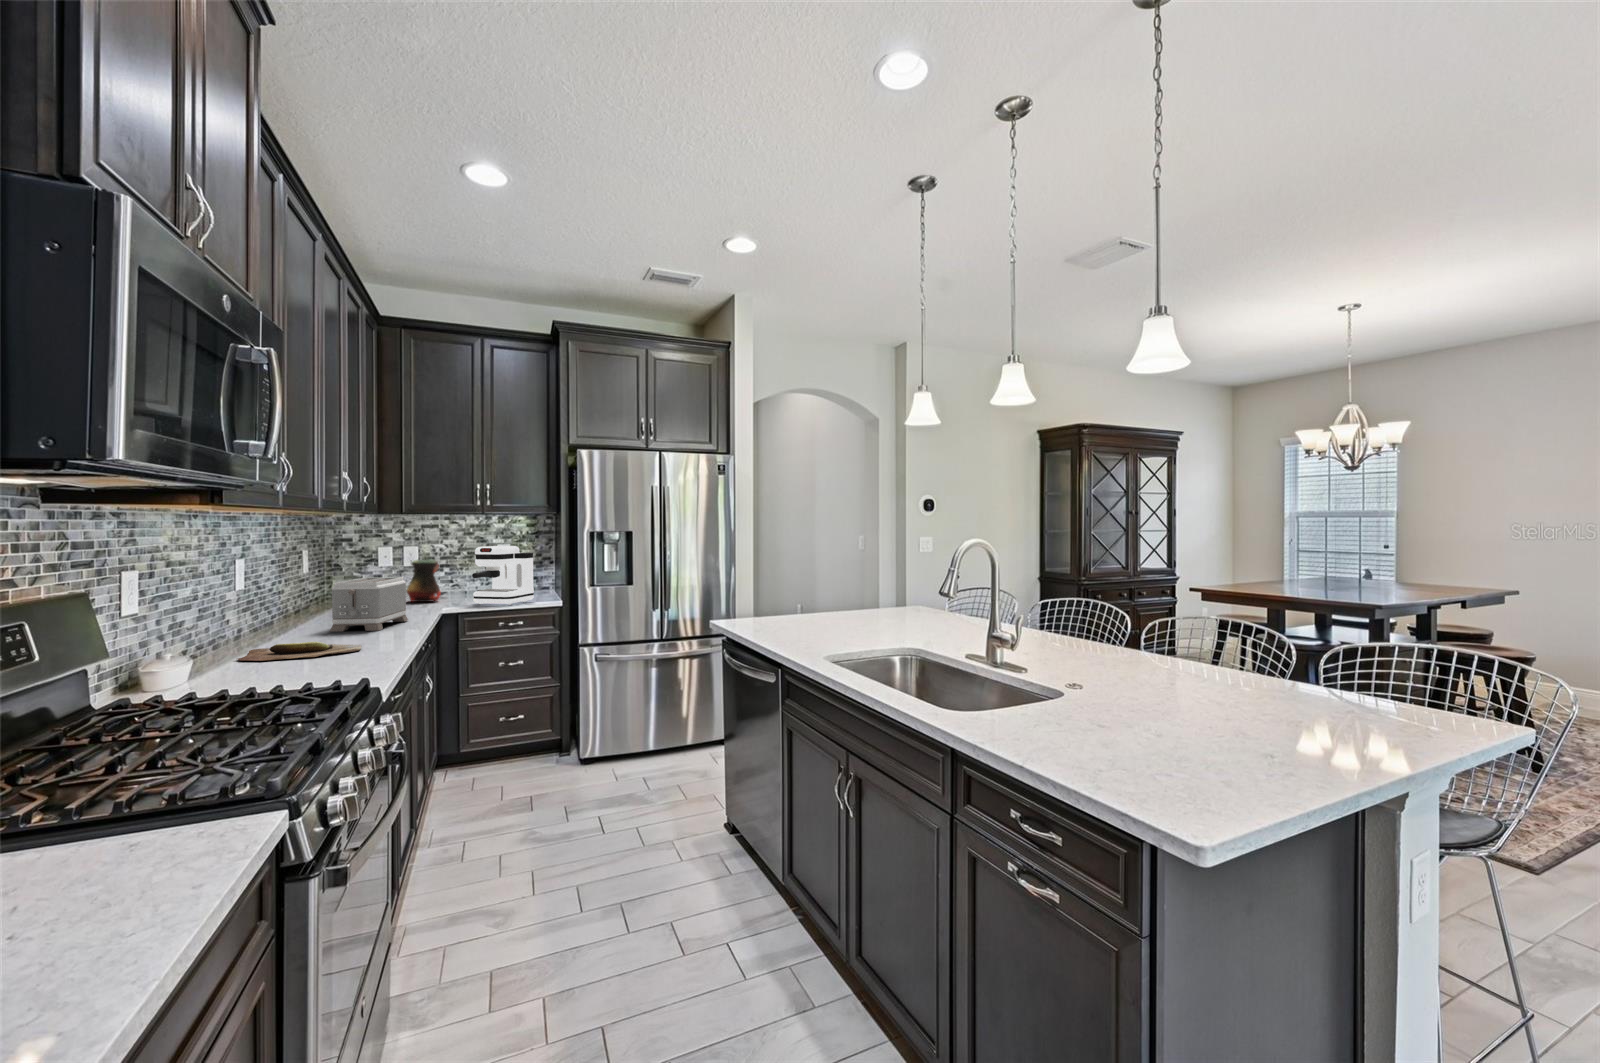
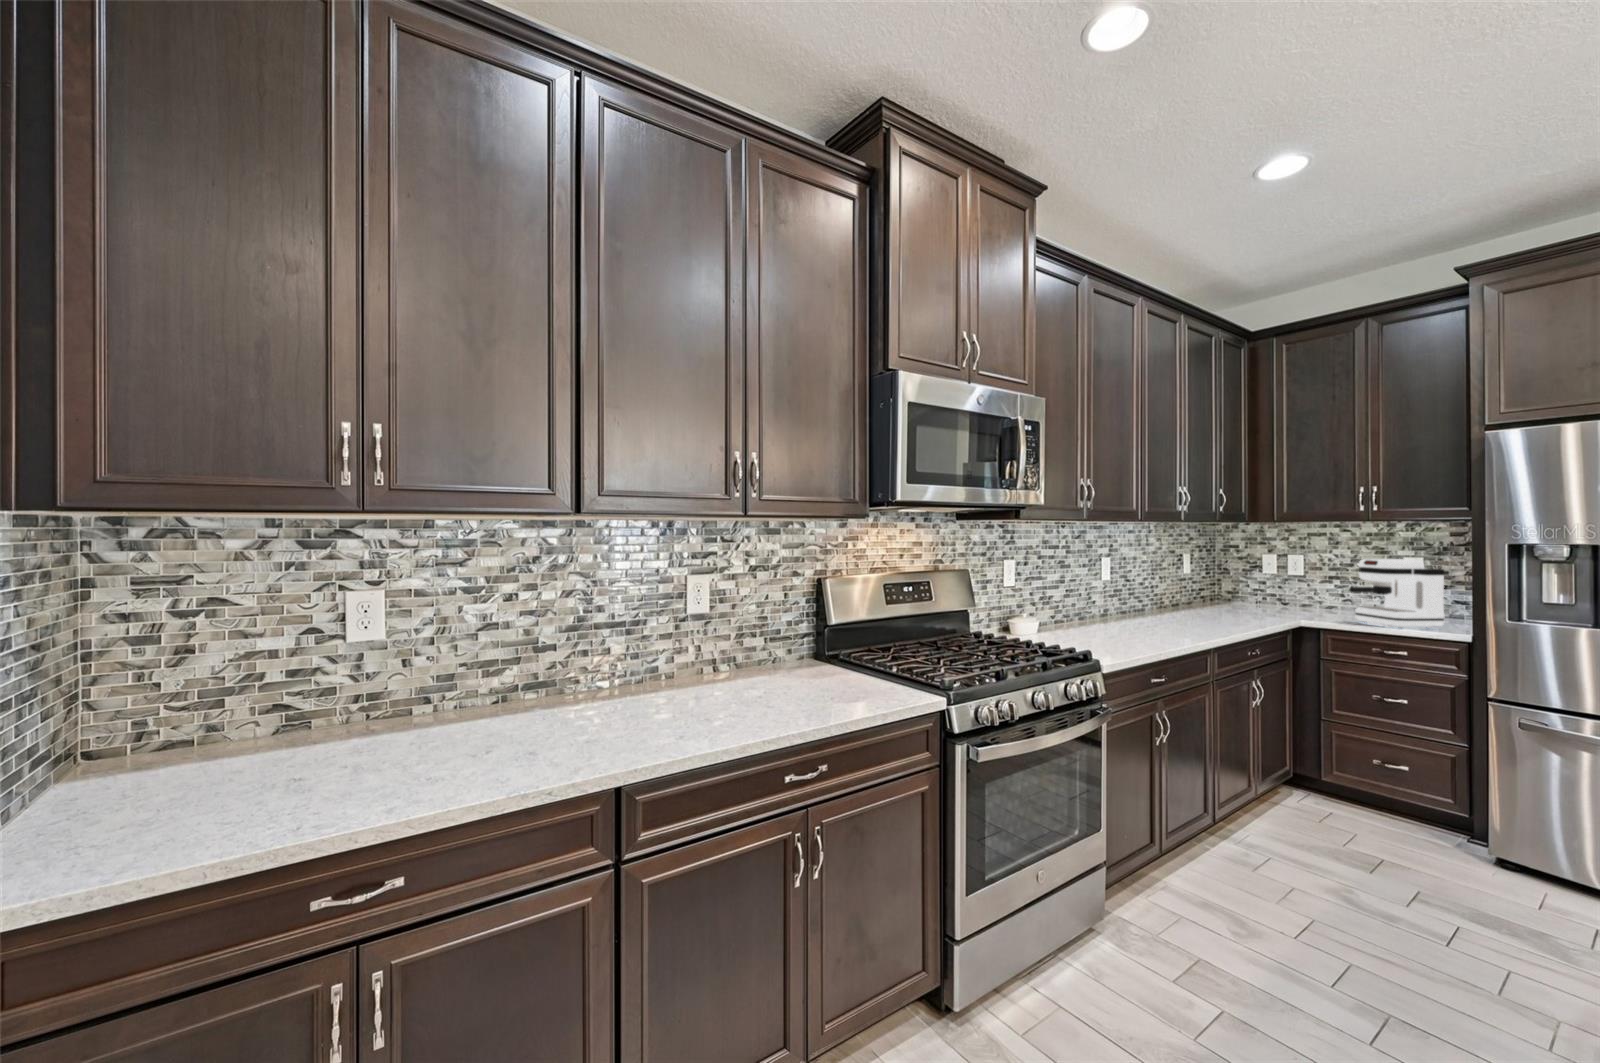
vase: present [407,559,441,602] -> none [1286,569,1327,613]
toaster: present [330,577,408,632] -> none [1173,581,1253,628]
cutting board: present [238,642,361,661] -> none [1080,623,1172,639]

